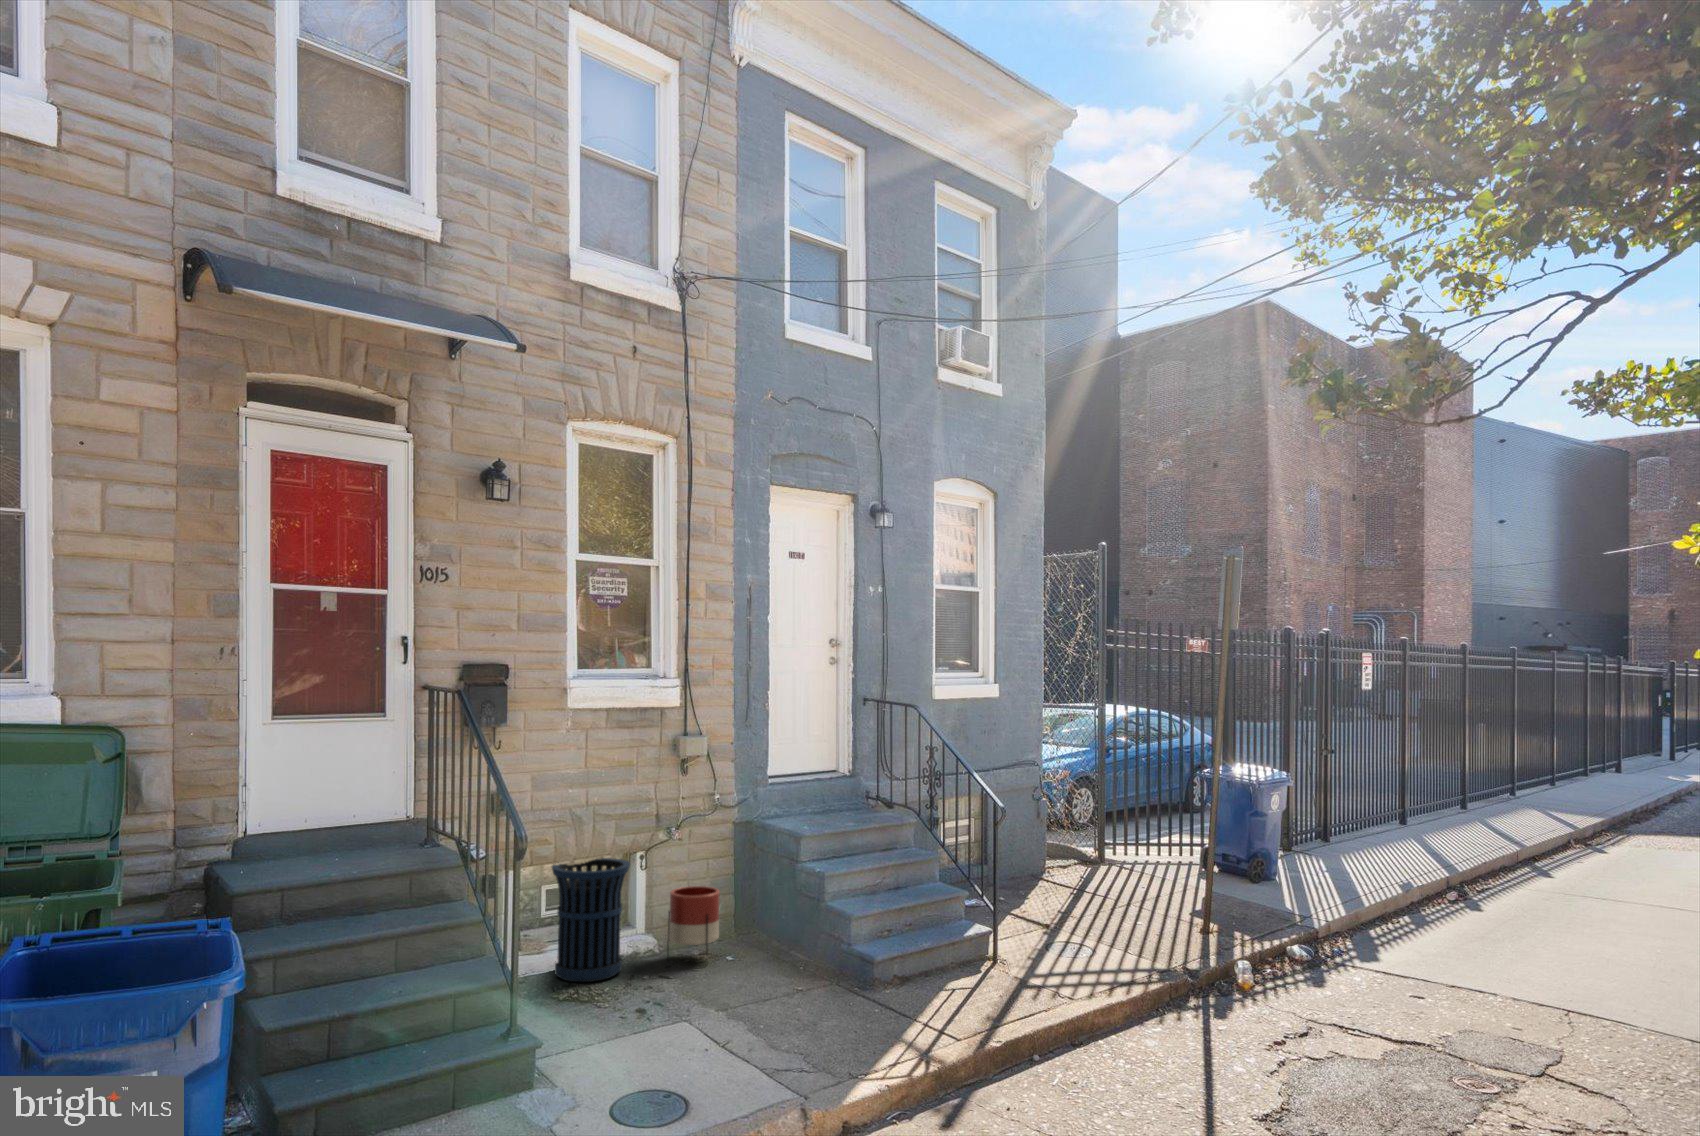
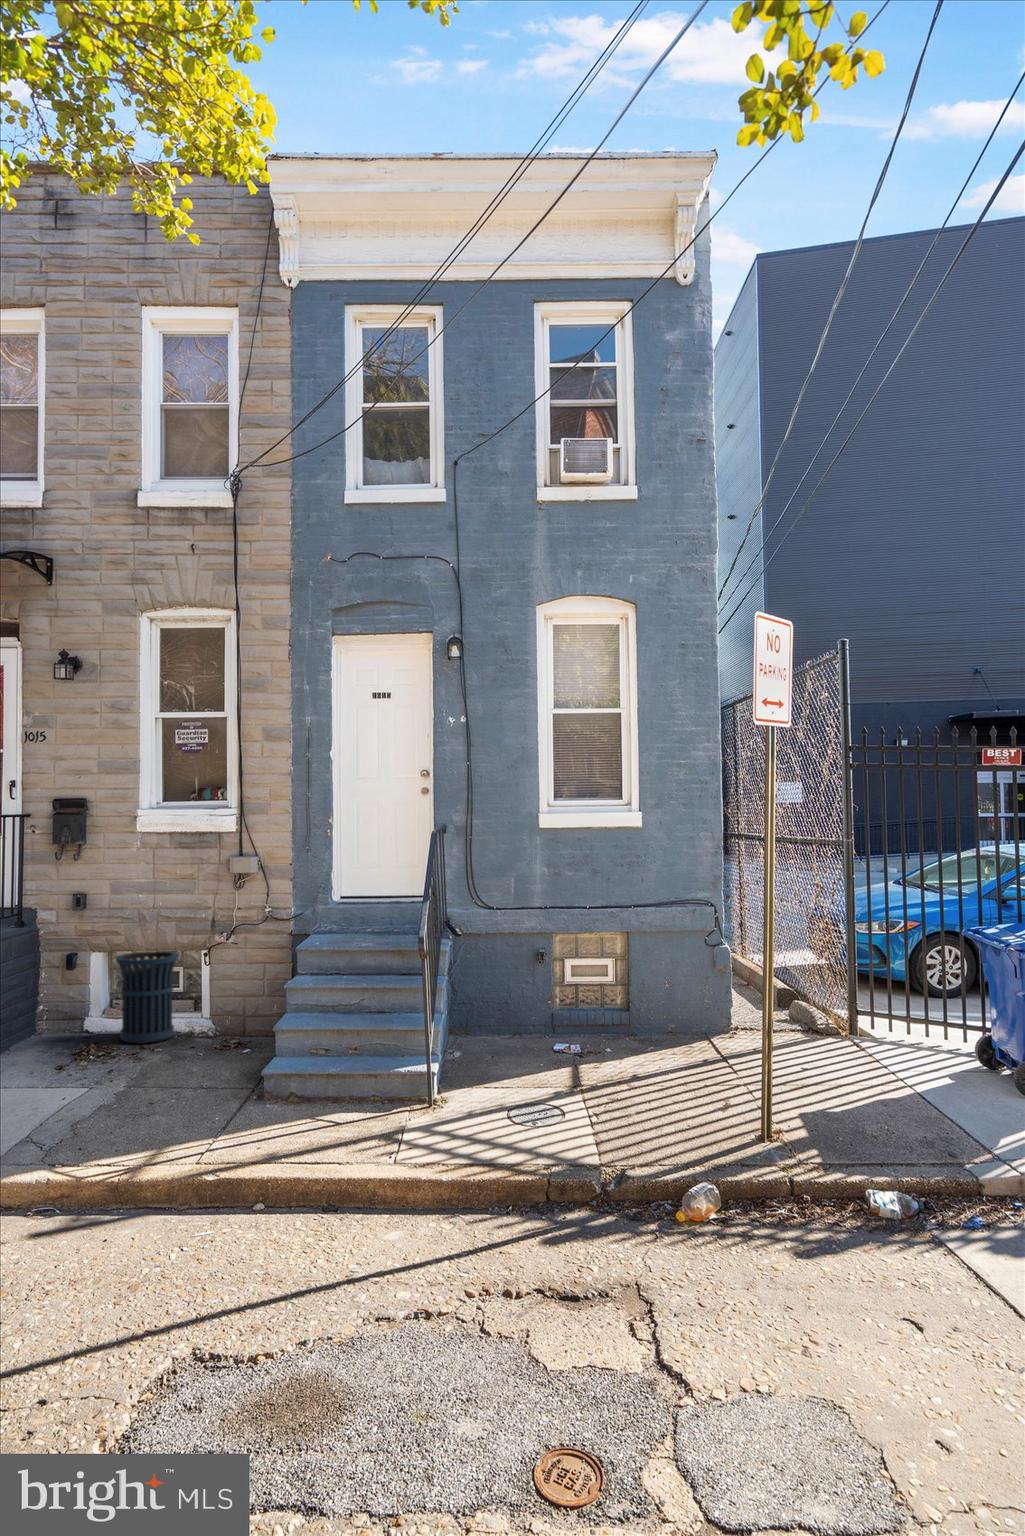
planter: present [667,886,720,952] -> none [207,983,250,1047]

